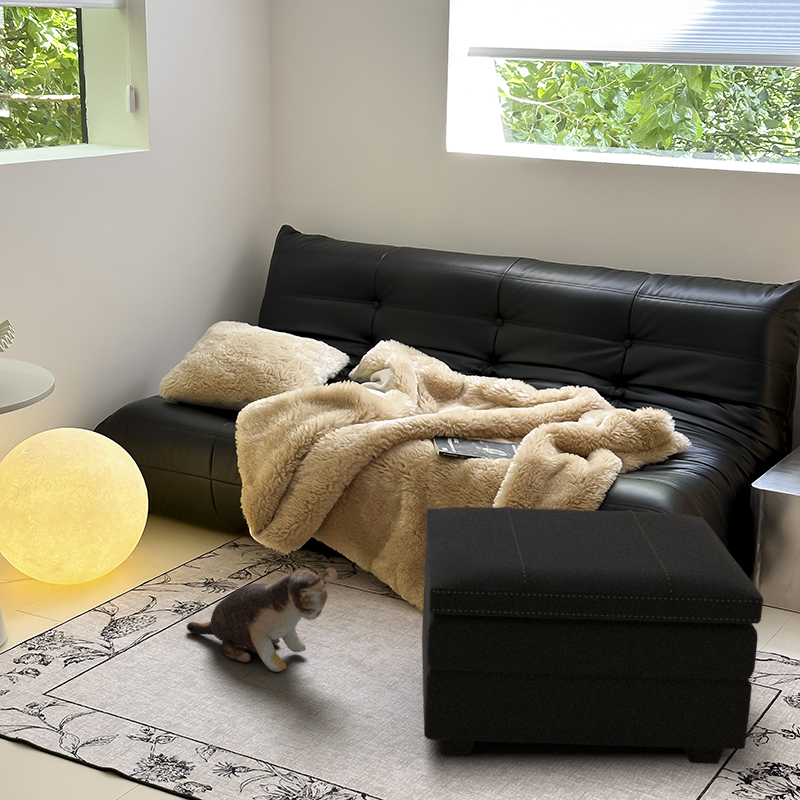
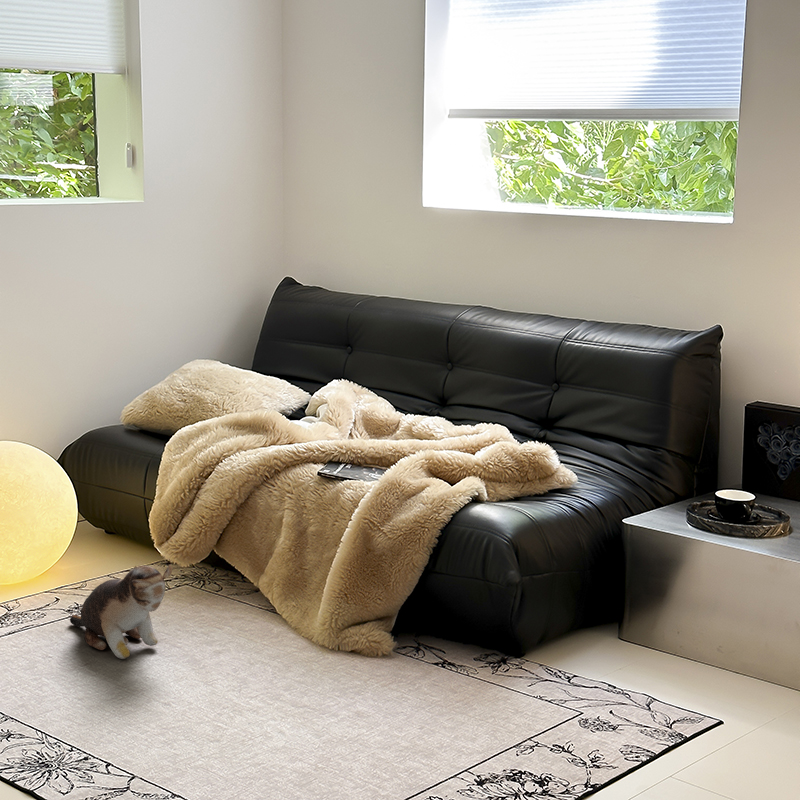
footstool: present [422,506,763,764] -> none [189,514,513,763]

